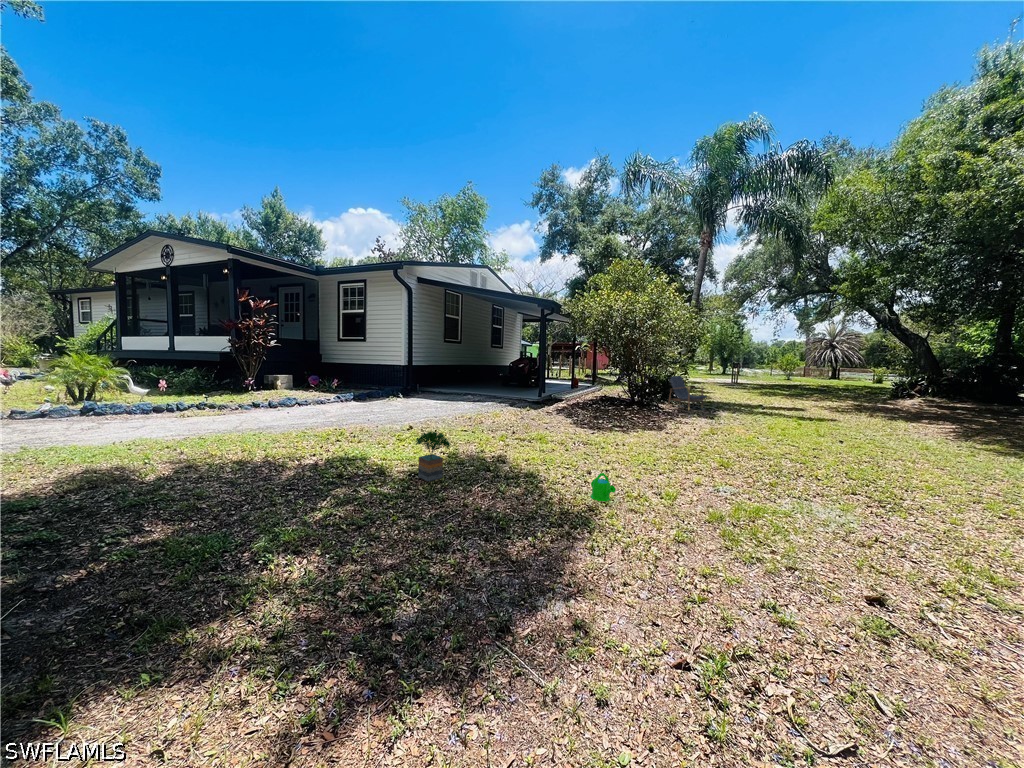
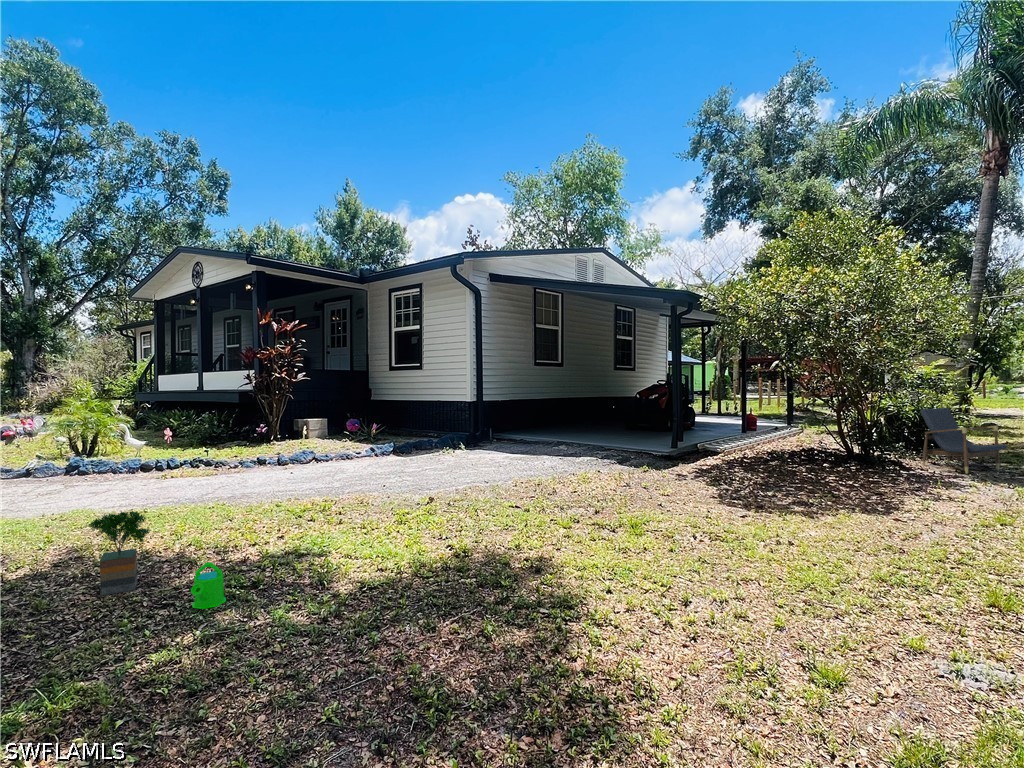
potted tree: present [416,432,450,481] -> present [90,511,149,596]
watering can: present [591,473,616,501] -> present [191,562,226,609]

